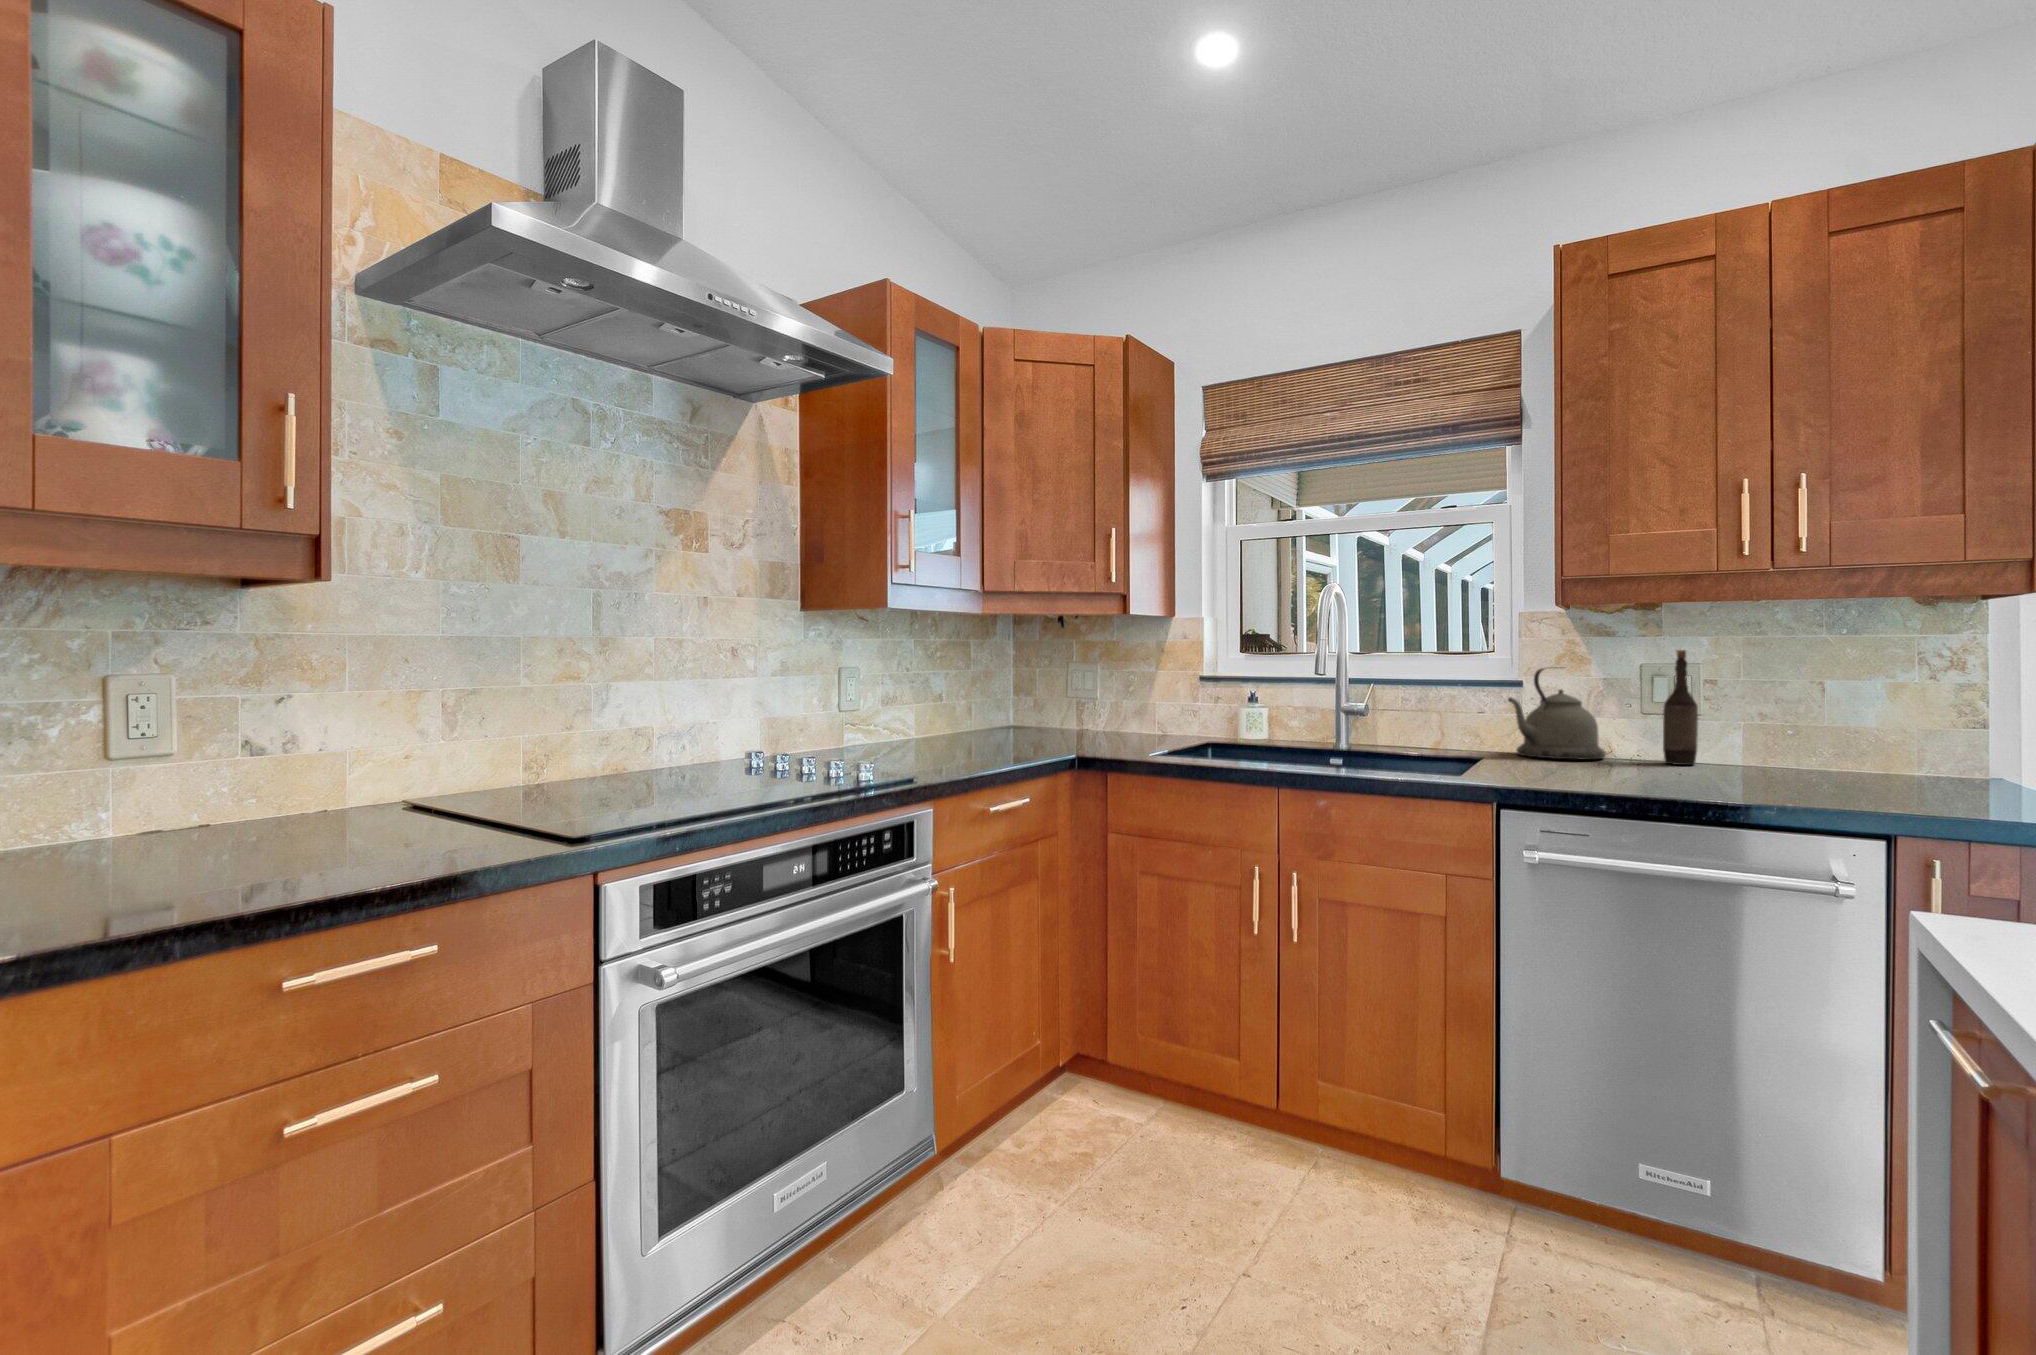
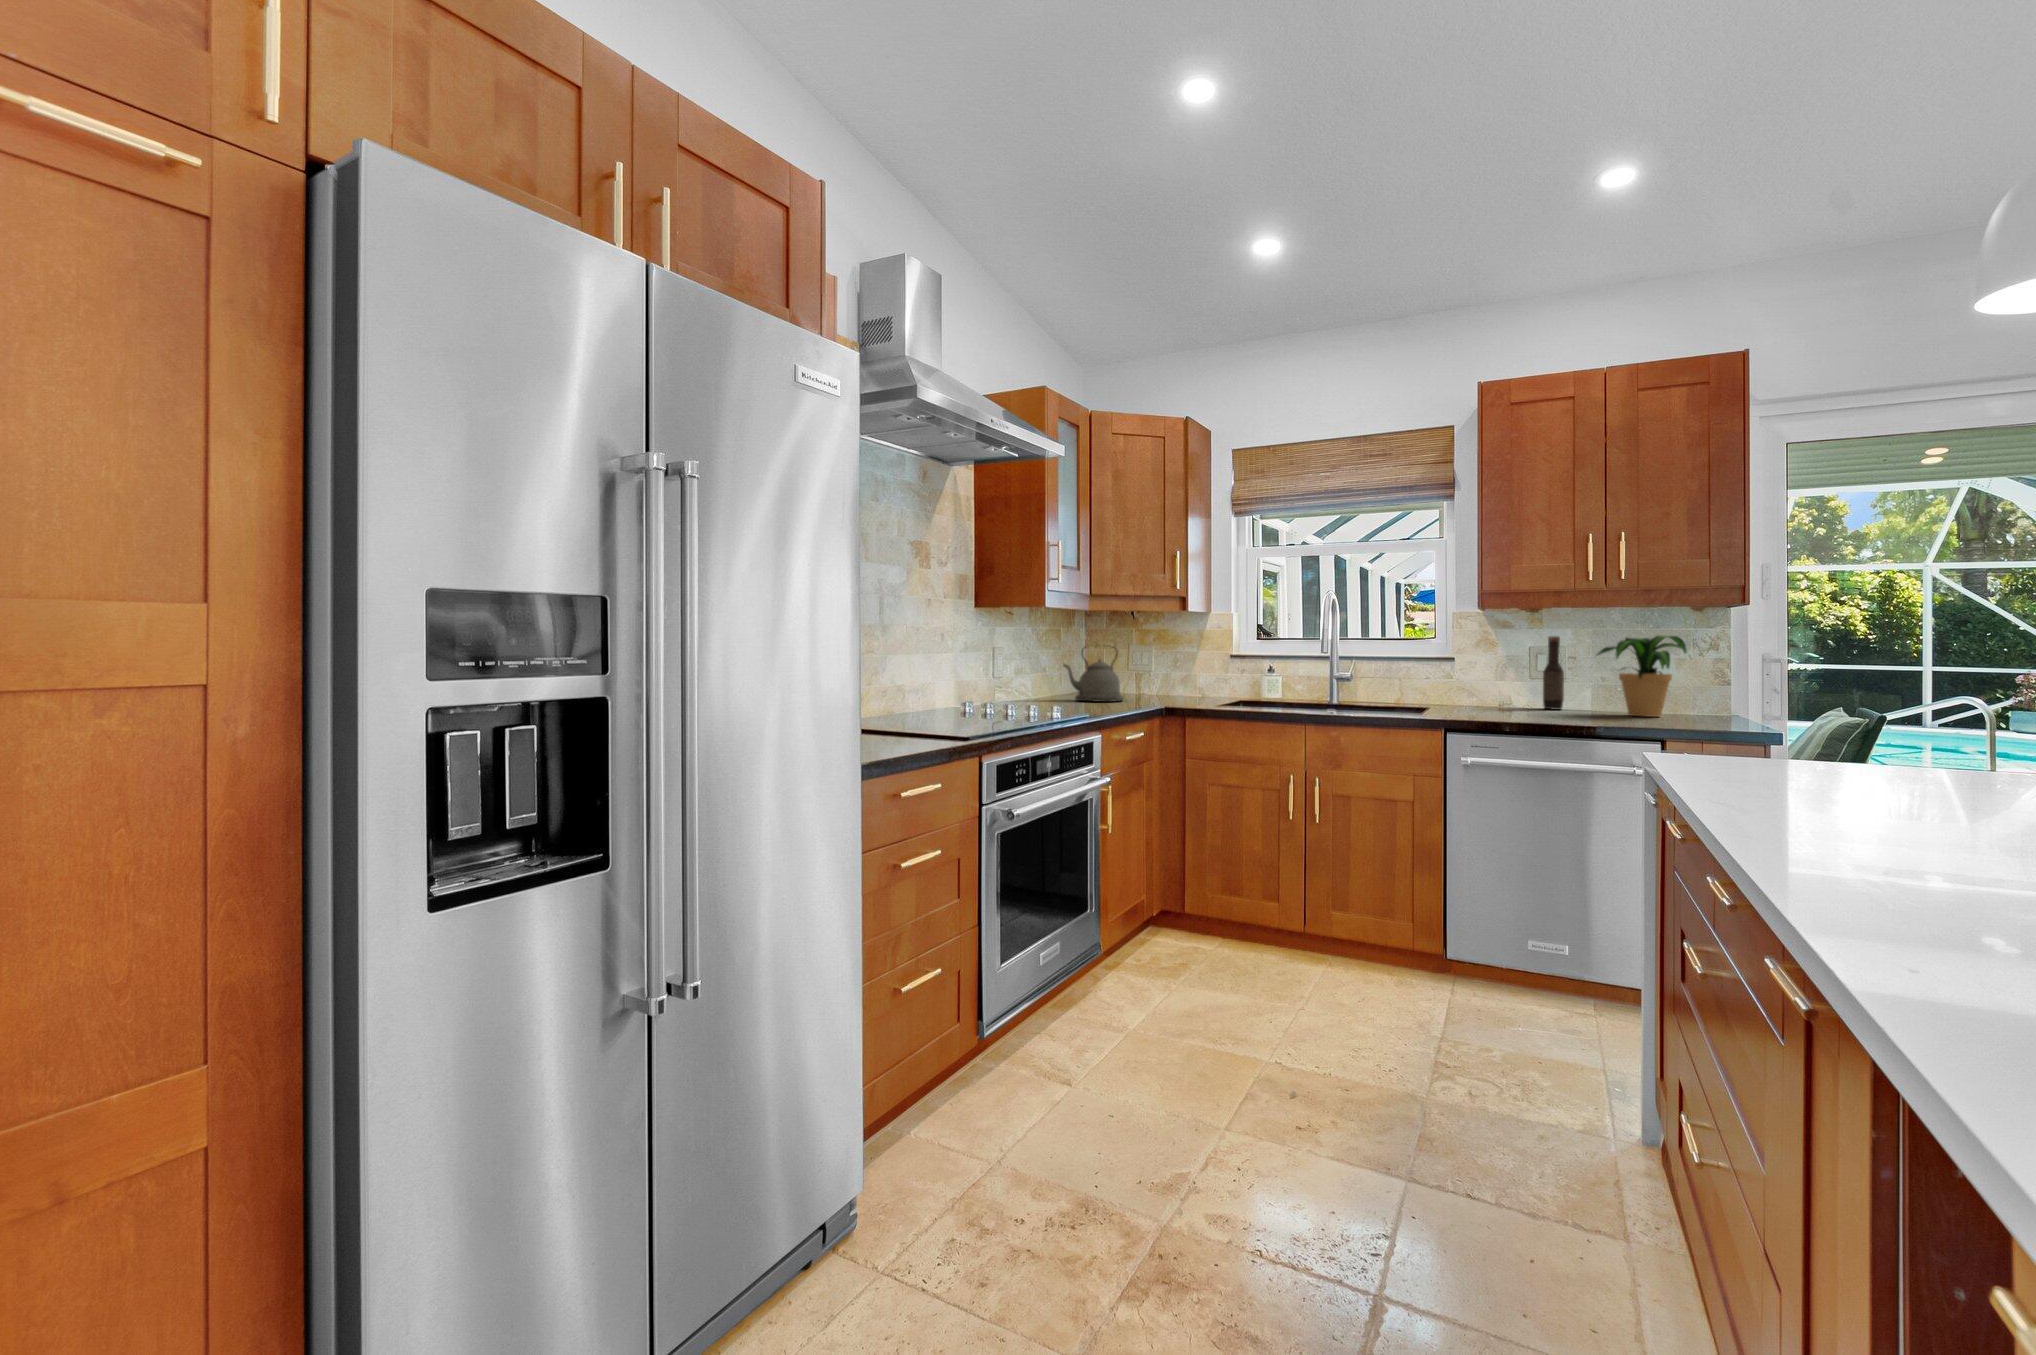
potted plant: none [1743,650,1922,783] -> present [1597,636,1687,717]
kettle: present [1508,667,1606,759] -> present [1063,647,1123,702]

